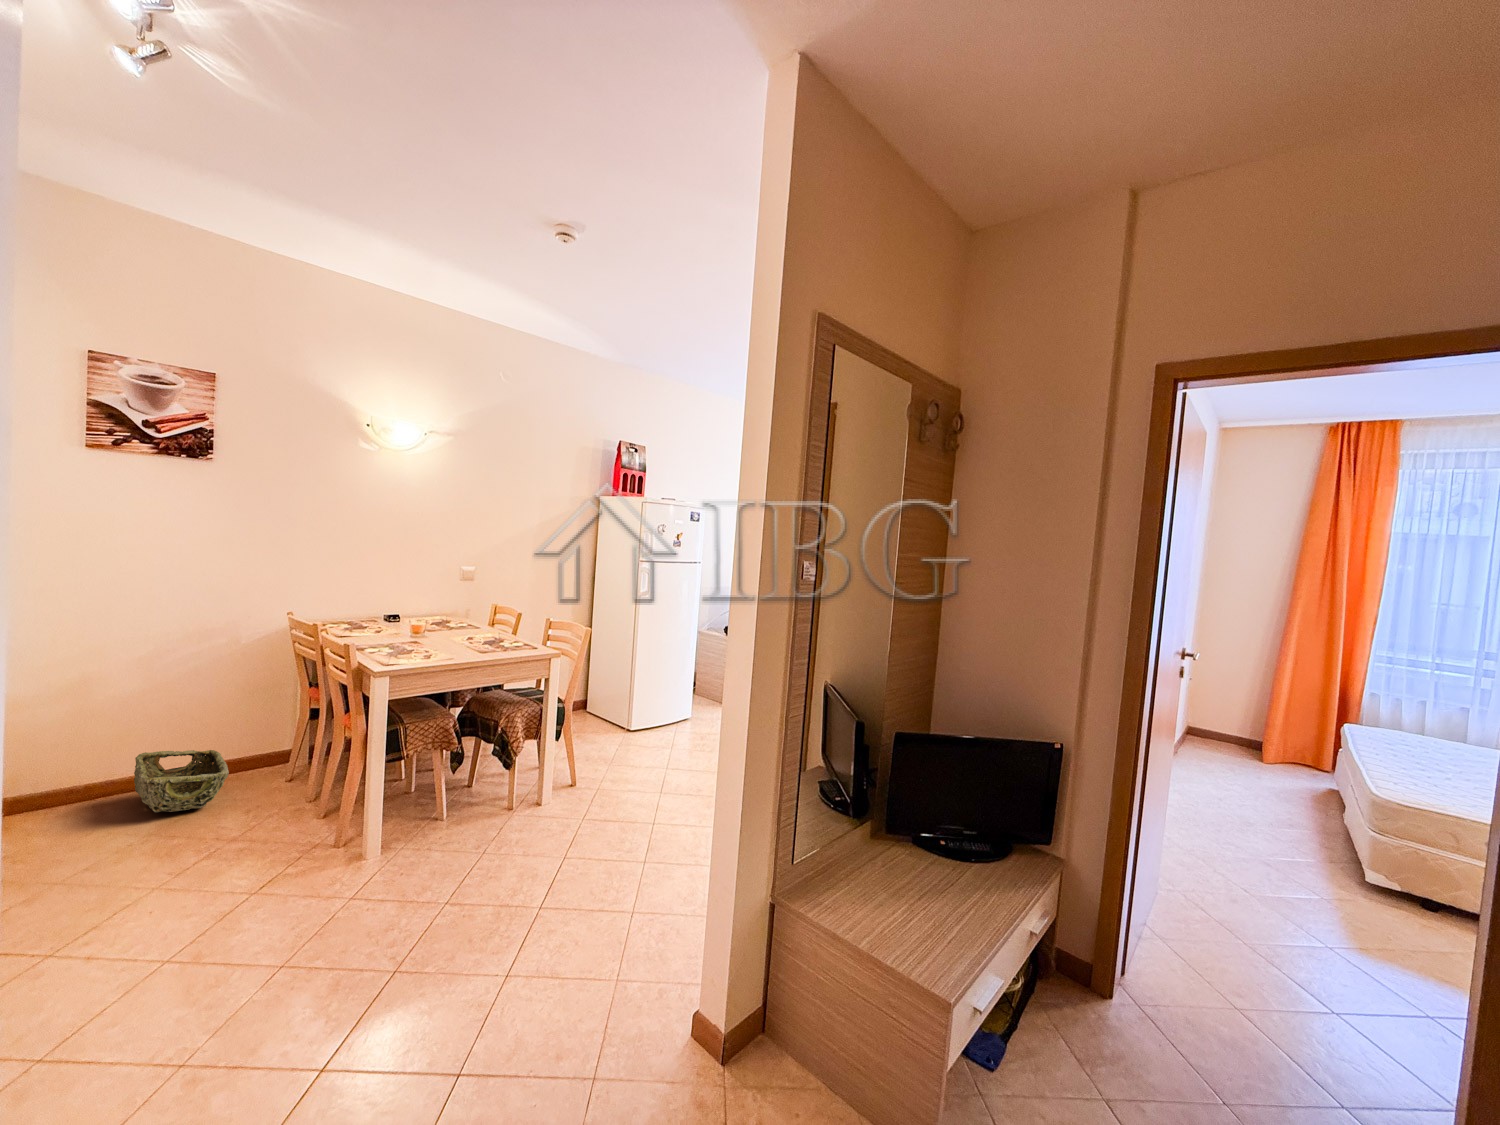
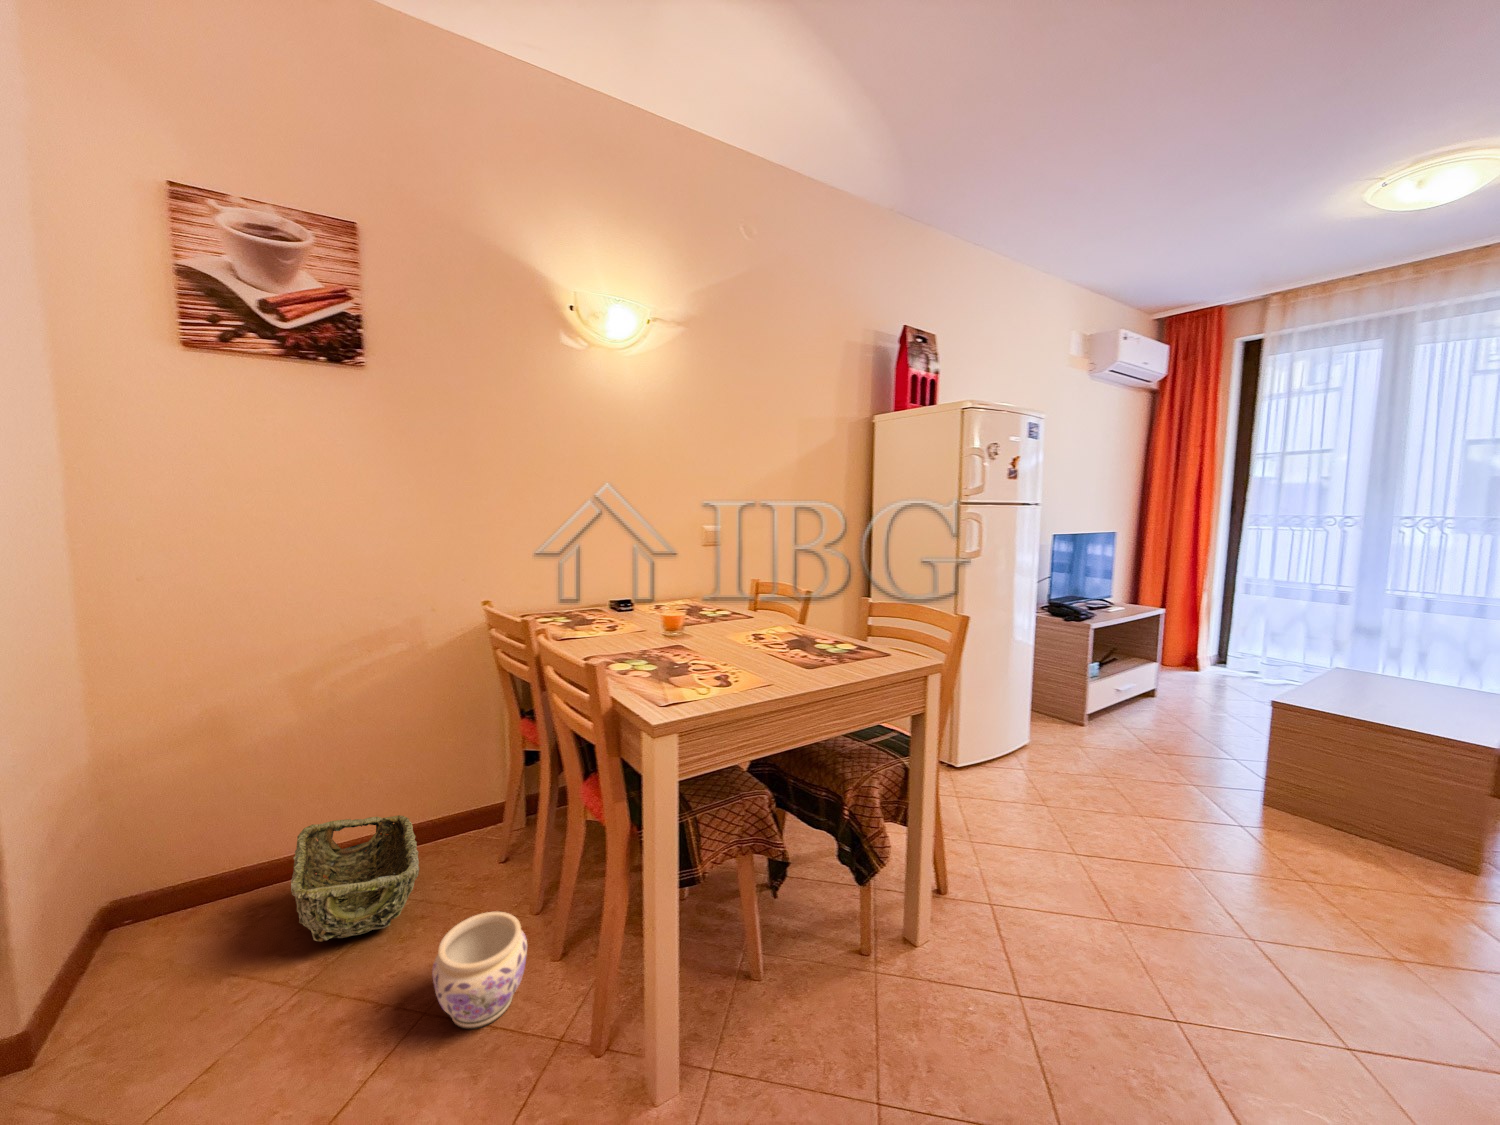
planter: none [240,786,301,841] -> present [432,912,527,1029]

